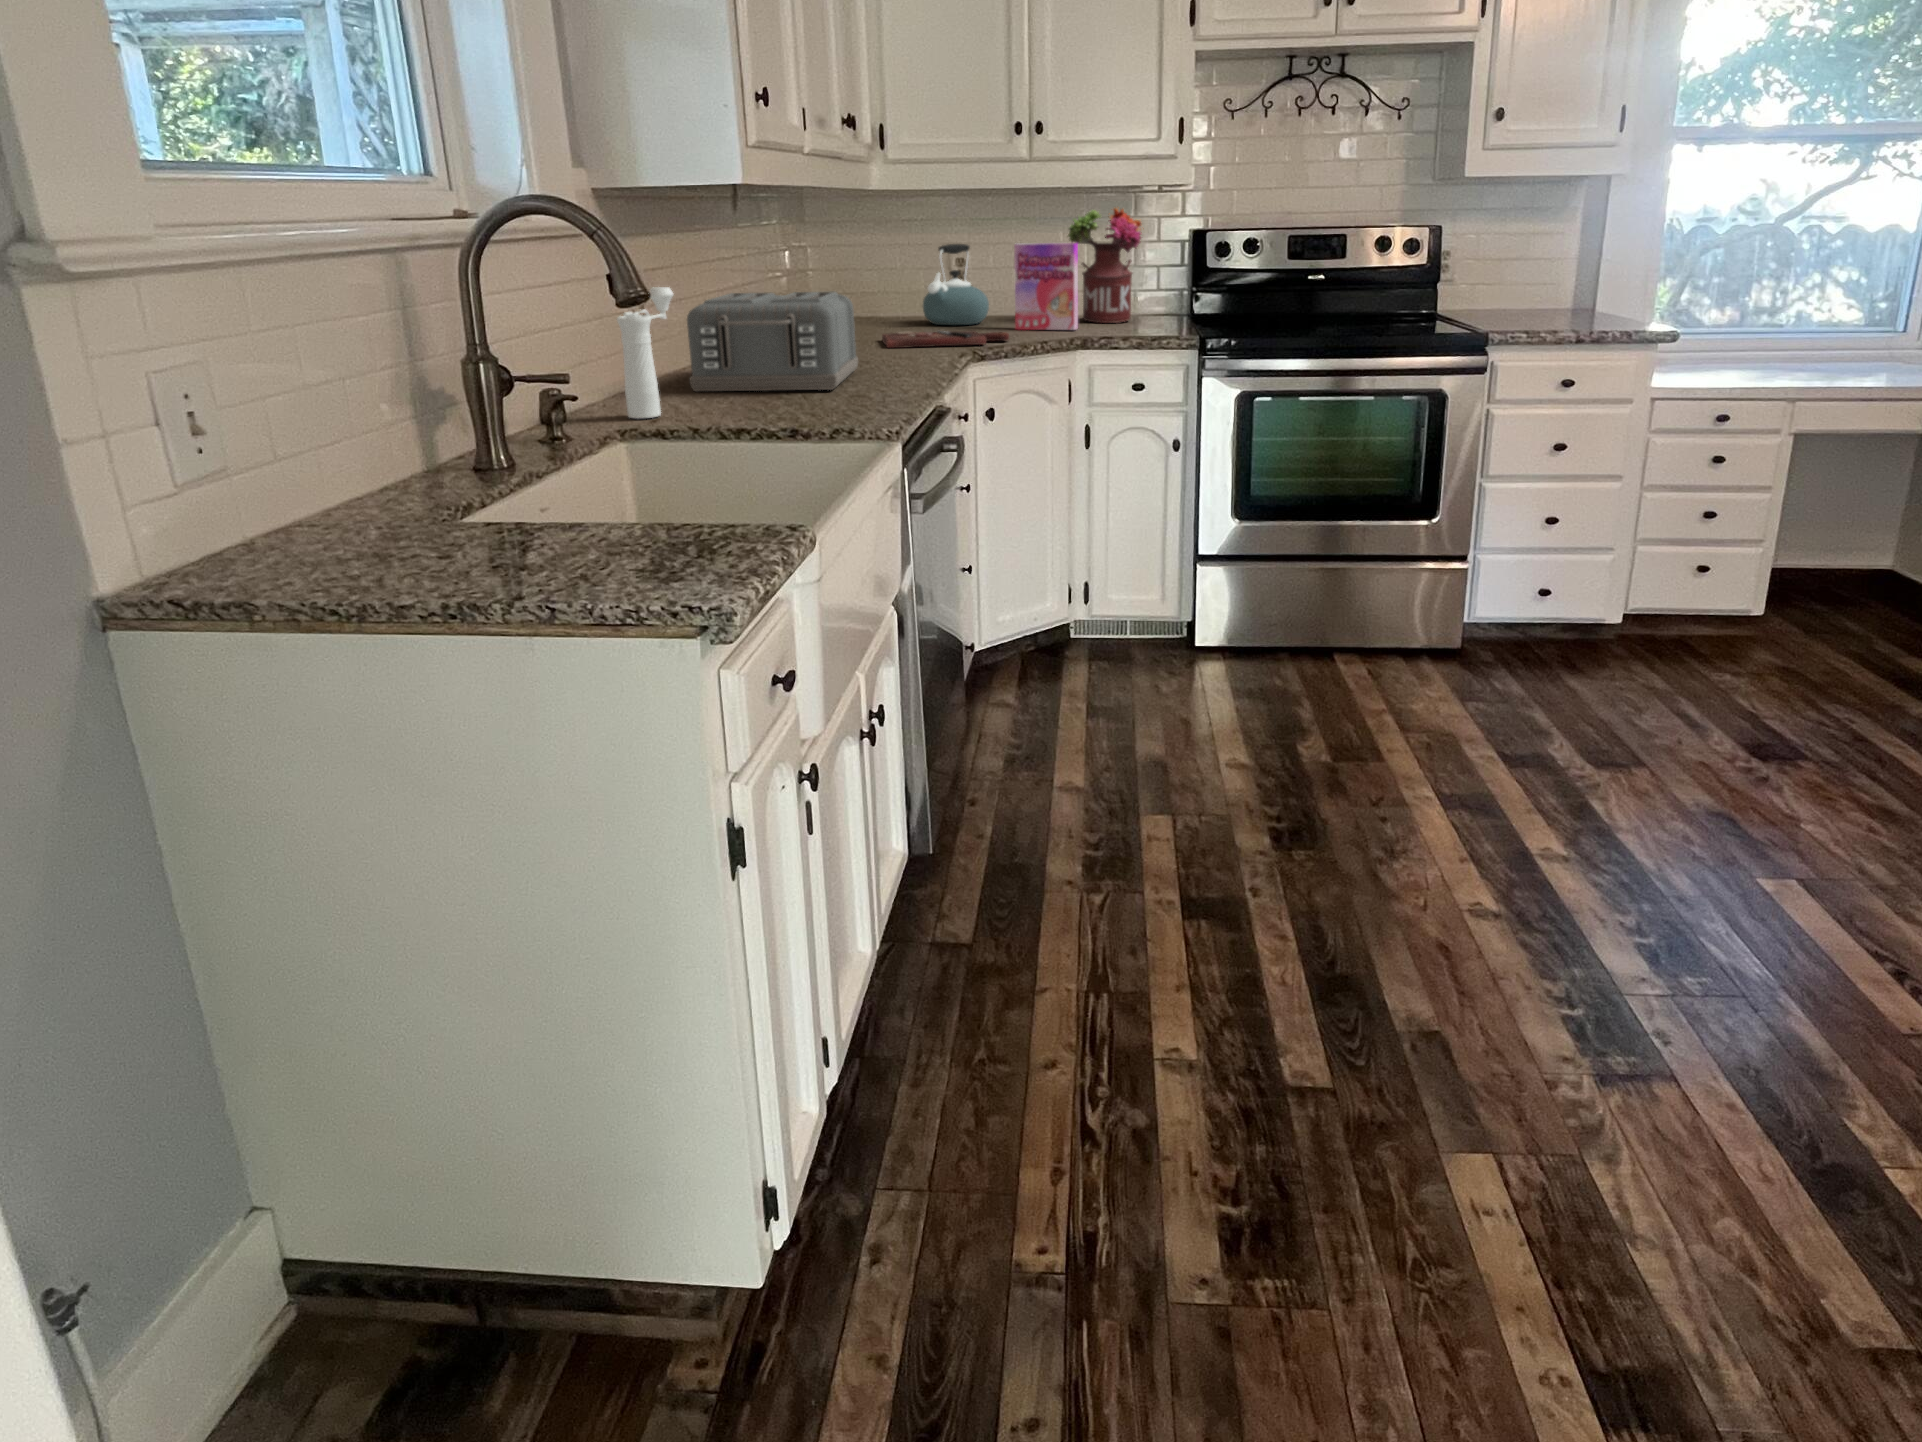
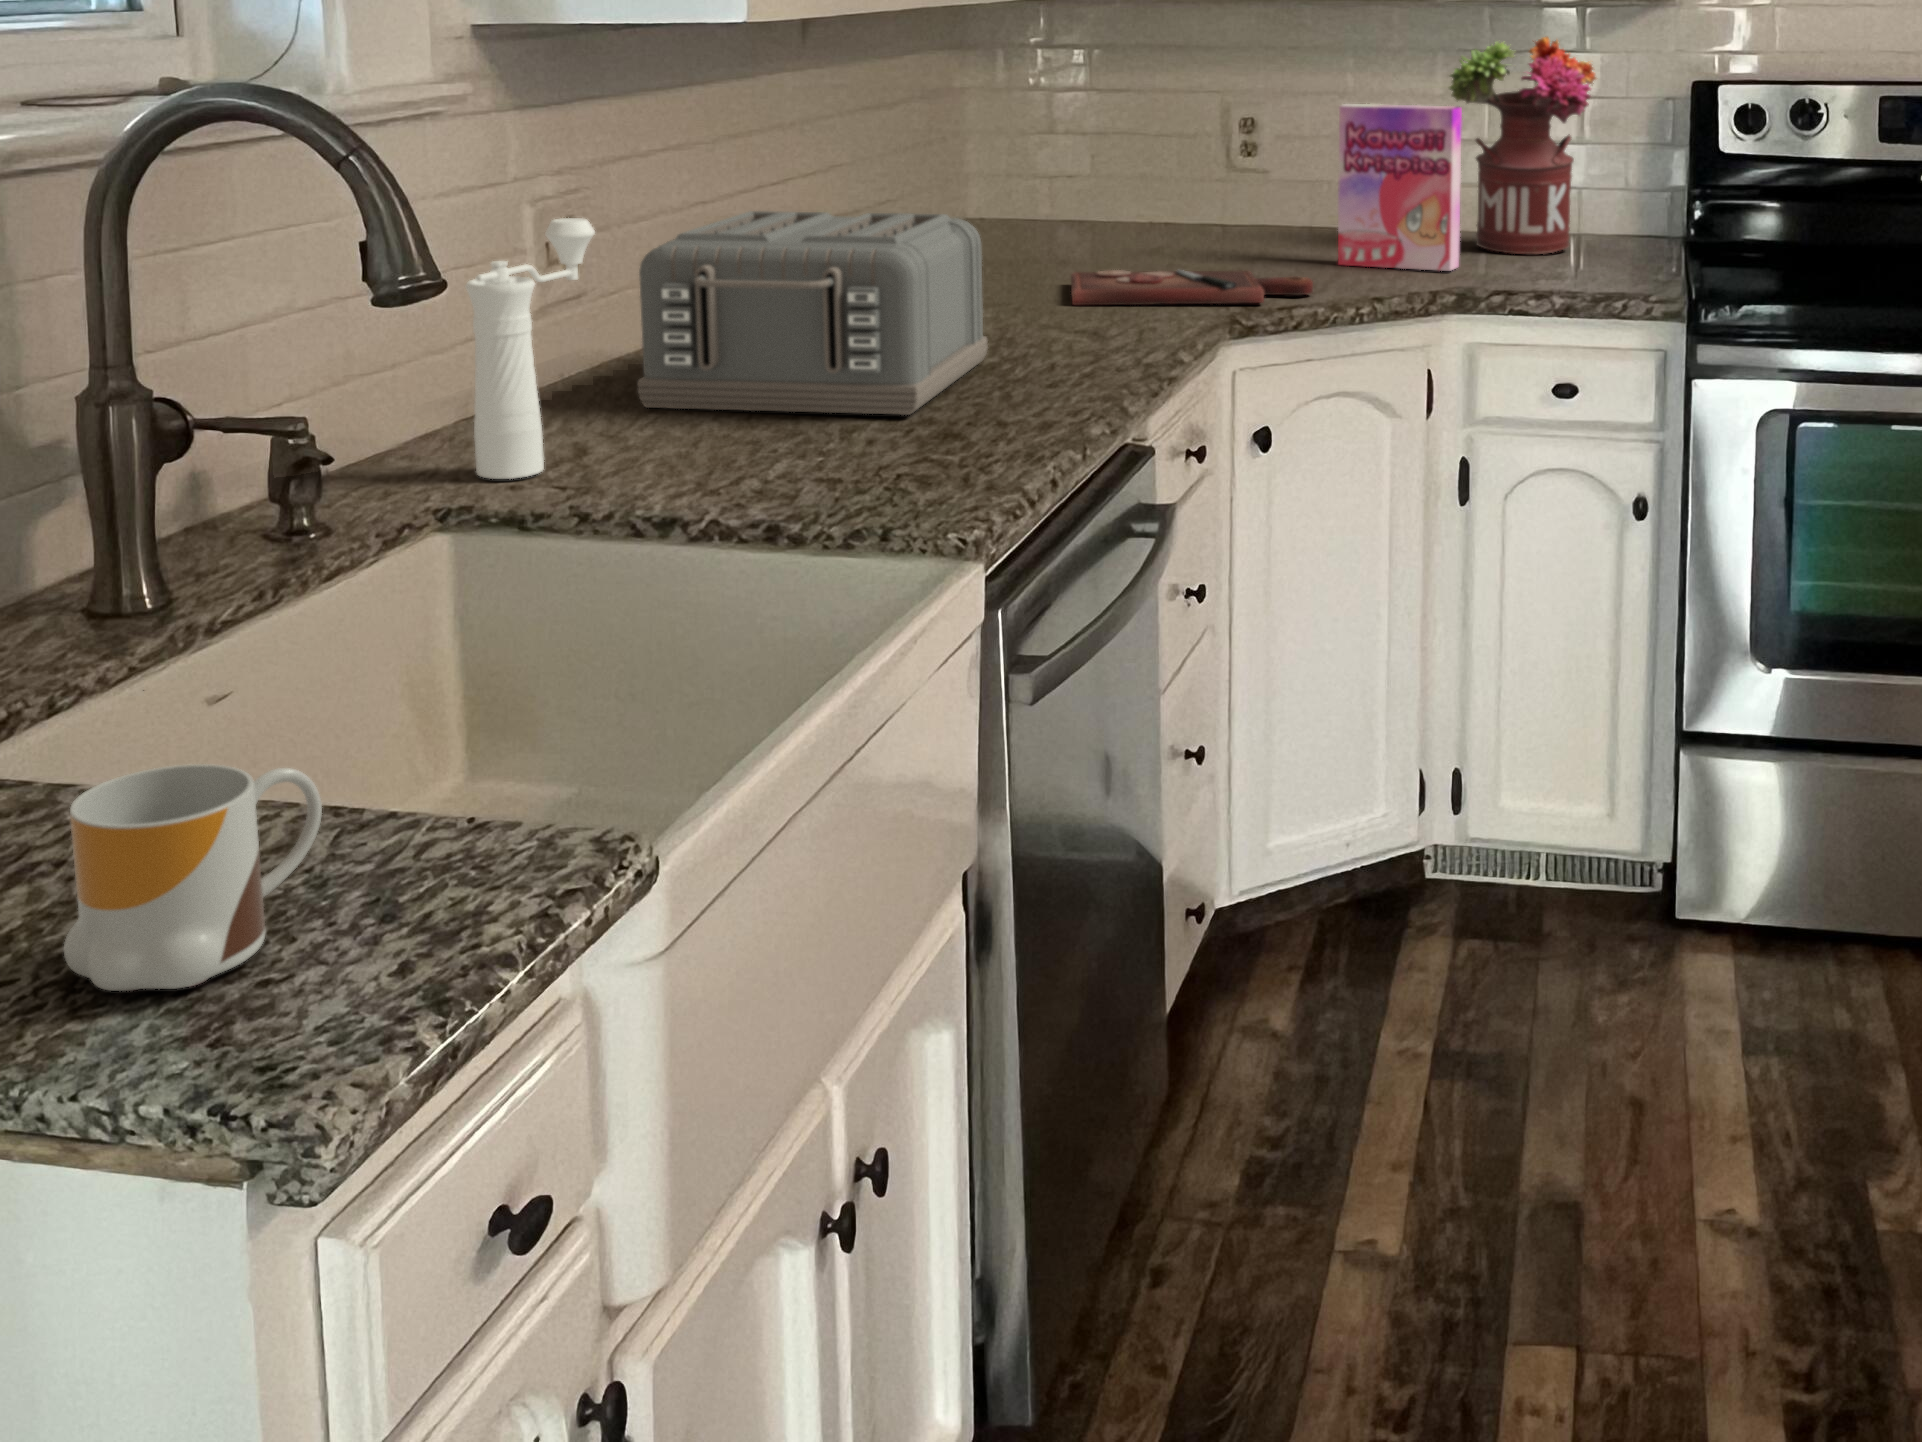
kettle: present [923,244,989,325] -> none [1169,99,1295,251]
mug: none [577,487,676,579] -> present [64,764,322,991]

